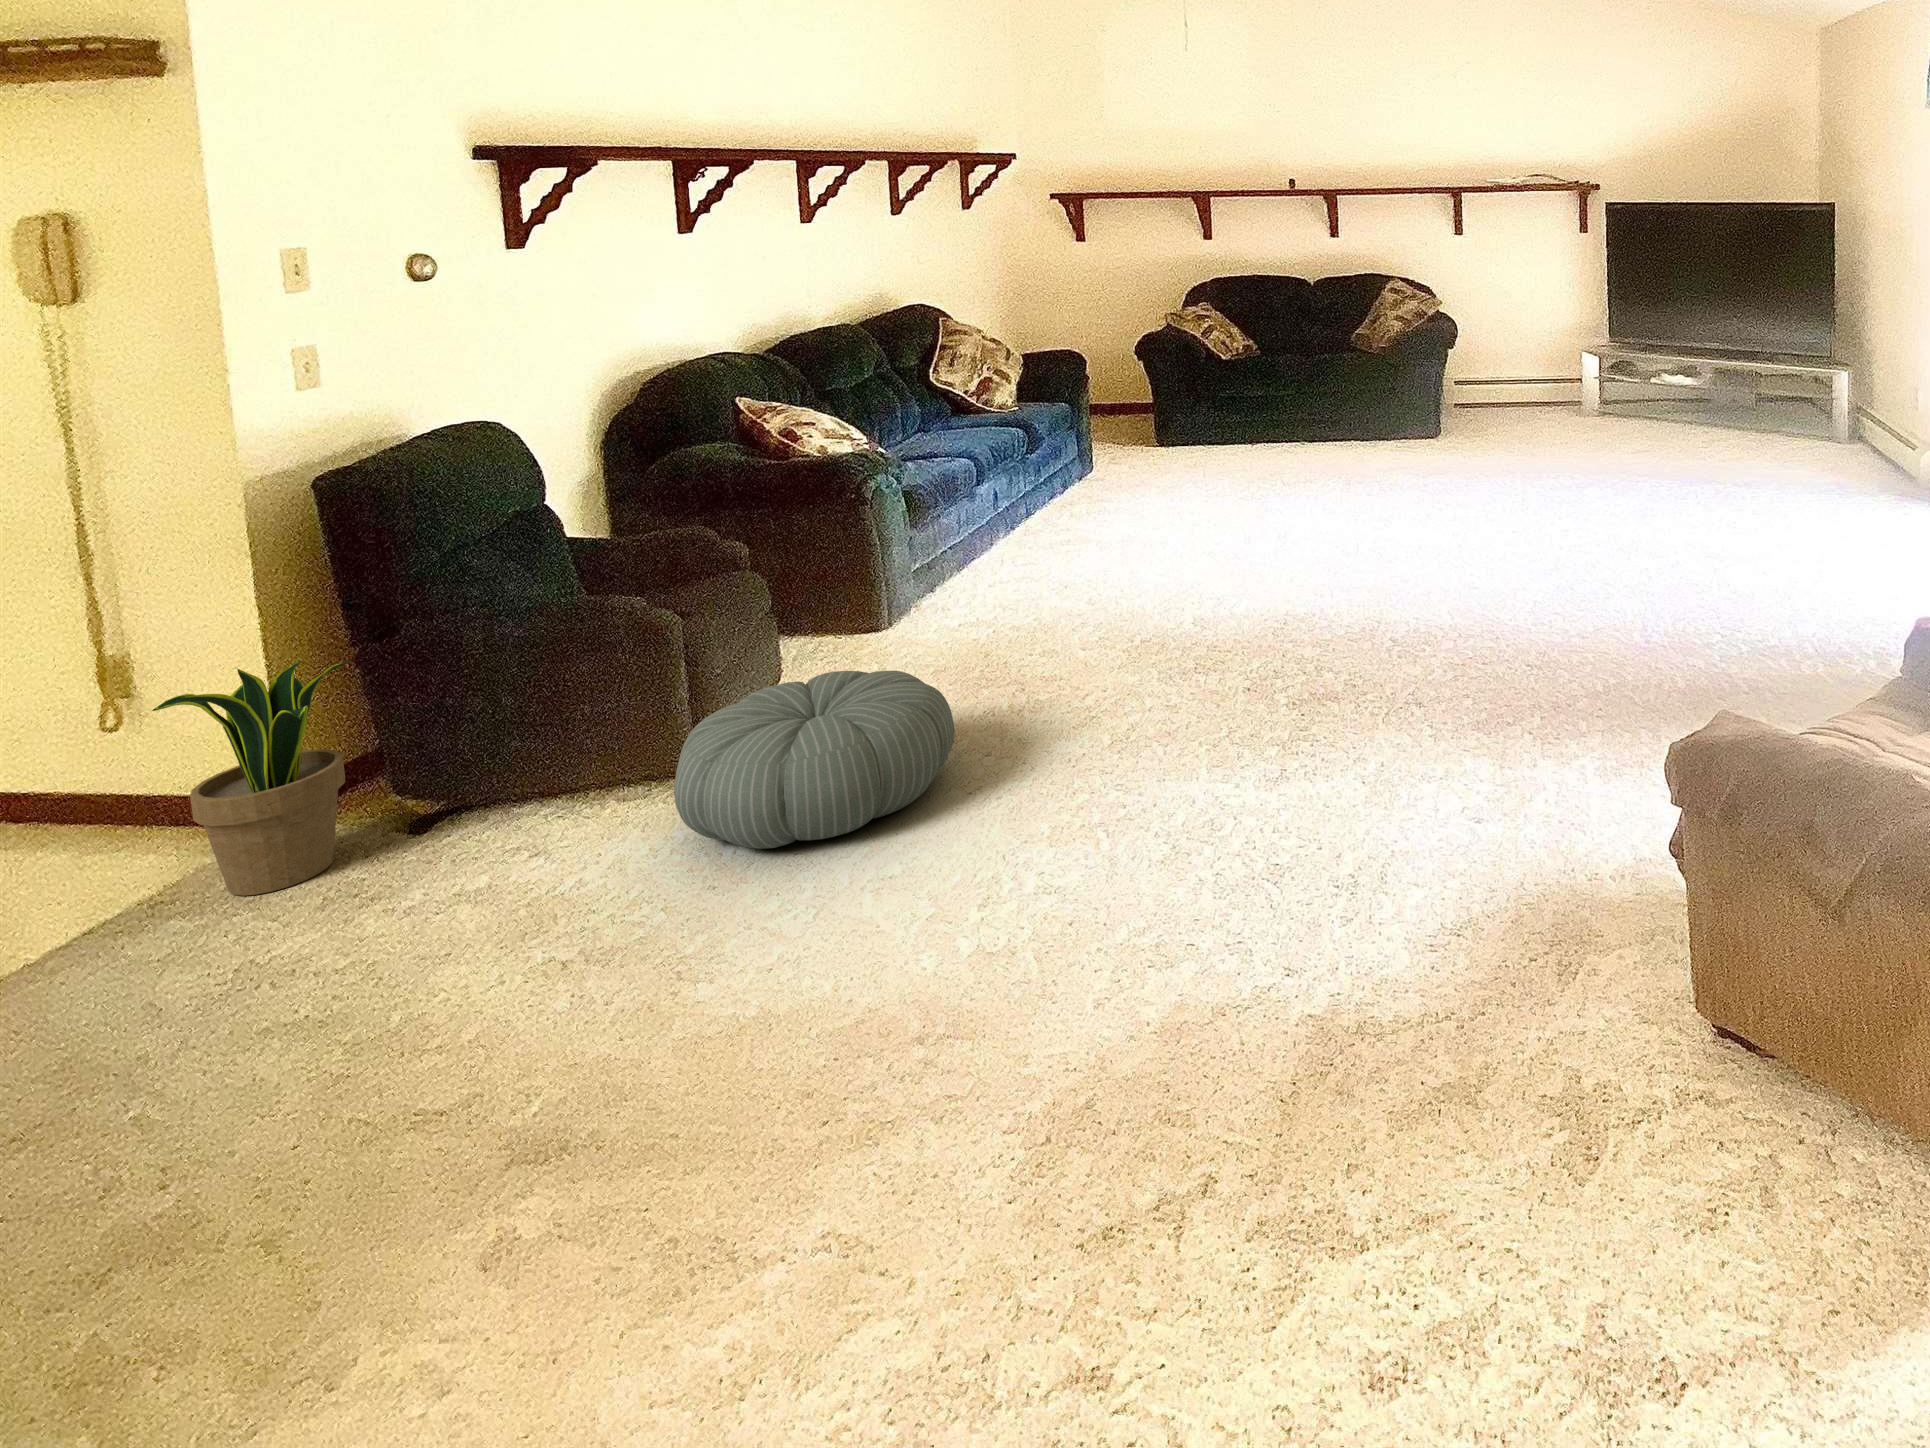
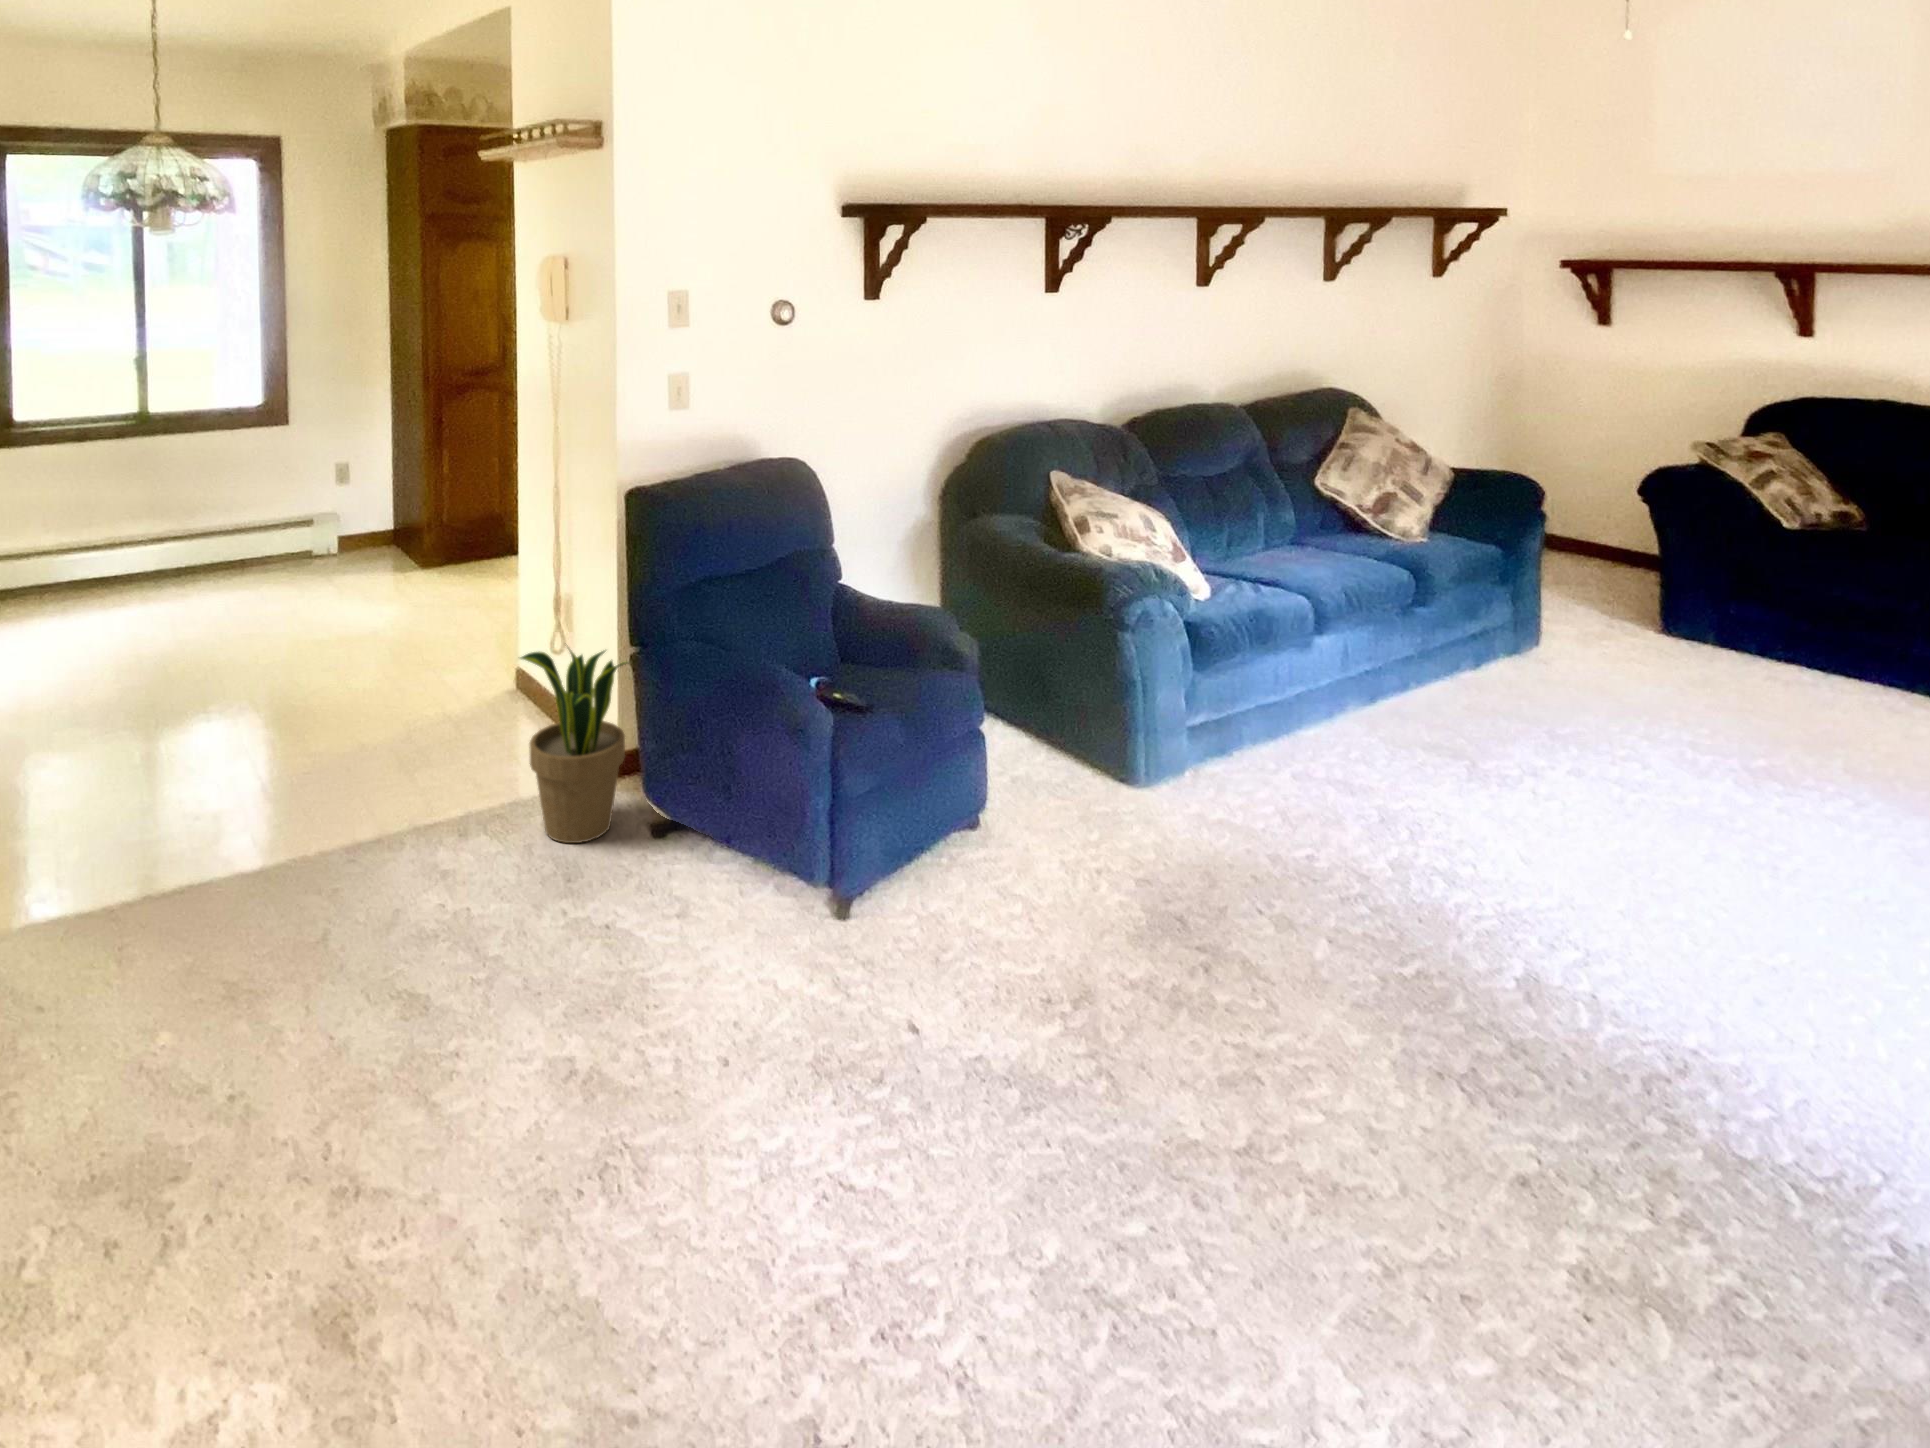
pouf: present [674,671,954,849] -> none [747,842,1054,1108]

